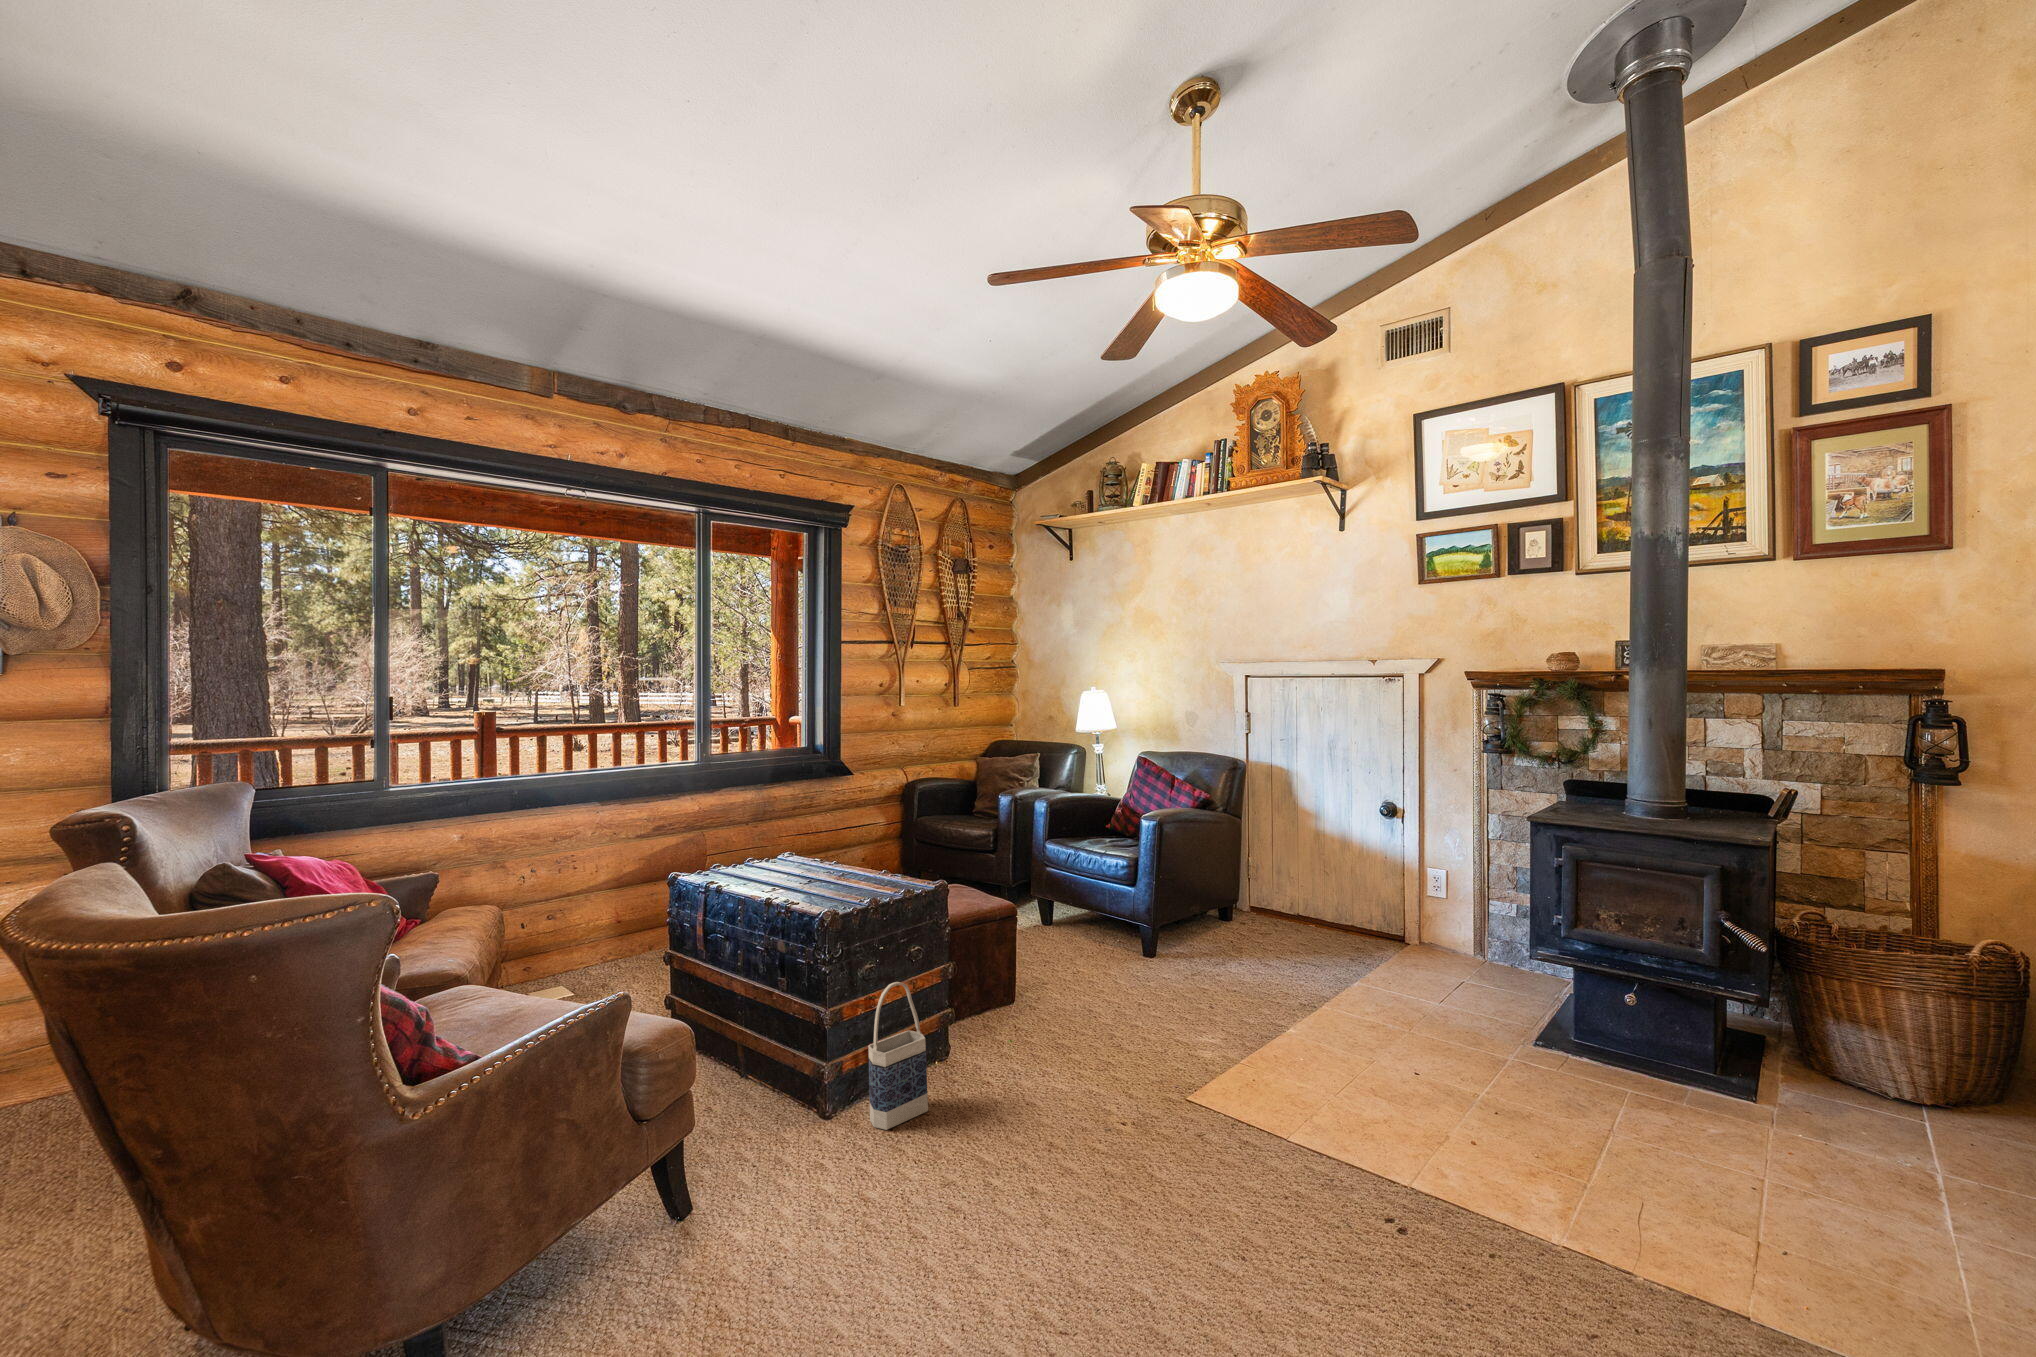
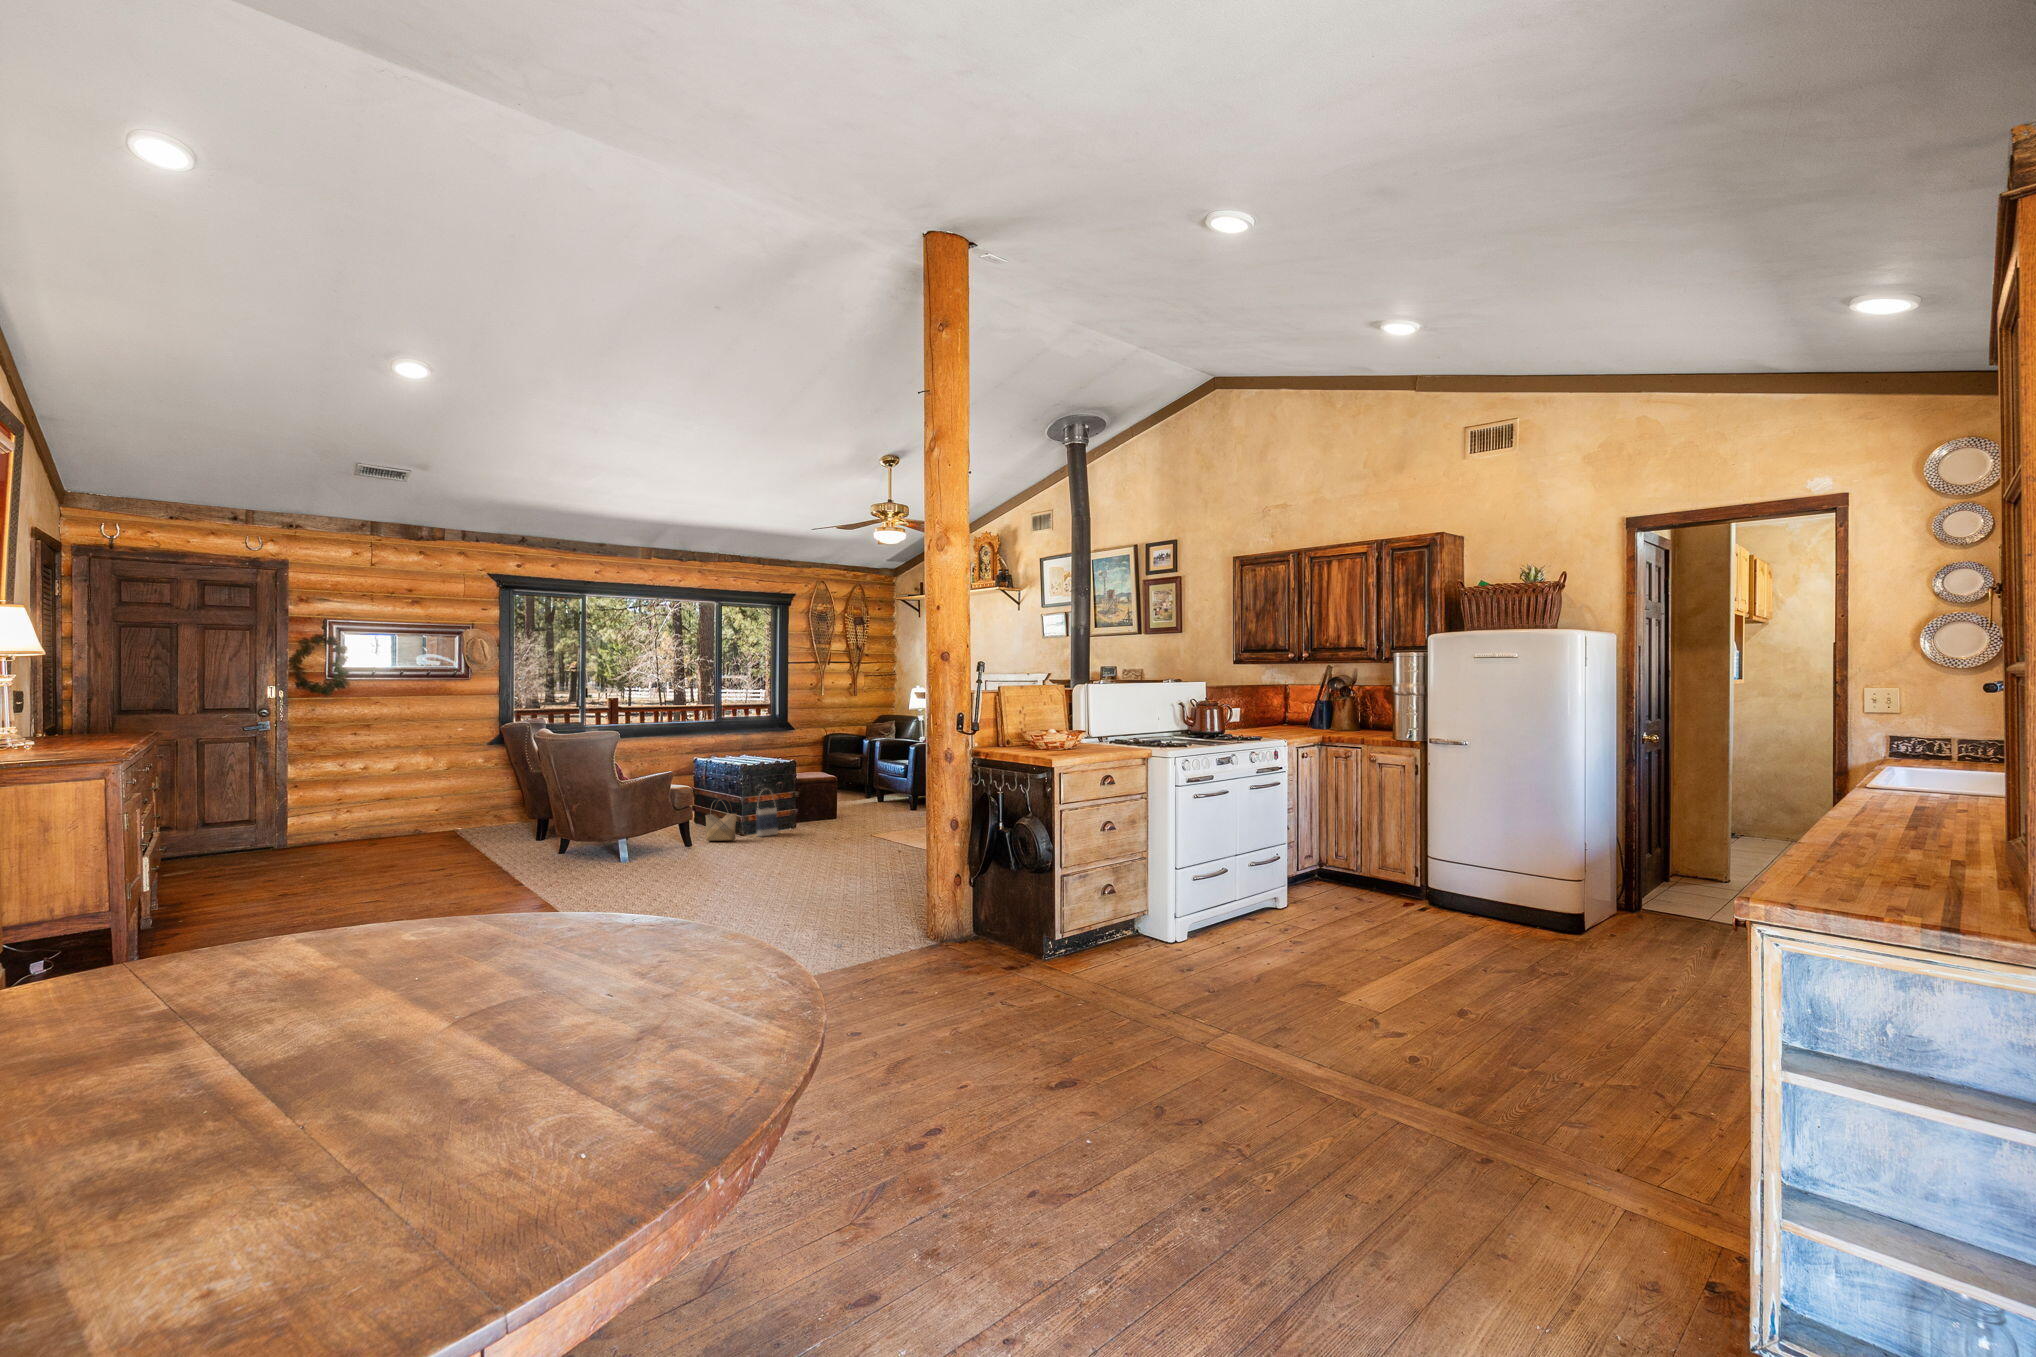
woven basket: none [726,1029,824,1176] -> present [705,799,737,841]

